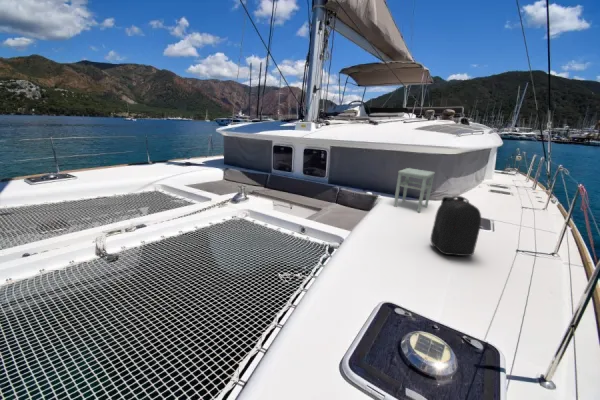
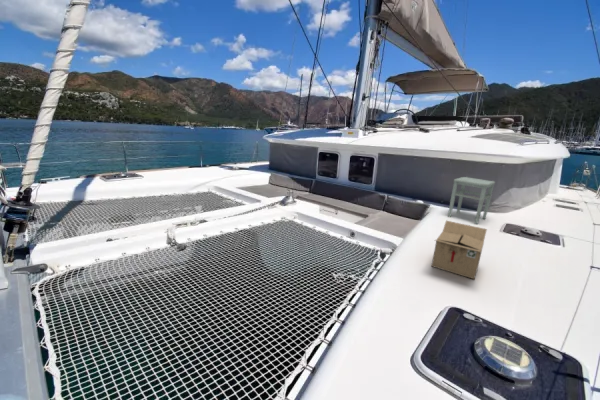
backpack: present [431,196,481,256] -> none [494,204,555,269]
cardboard box: none [373,214,423,271] -> present [432,221,487,279]

